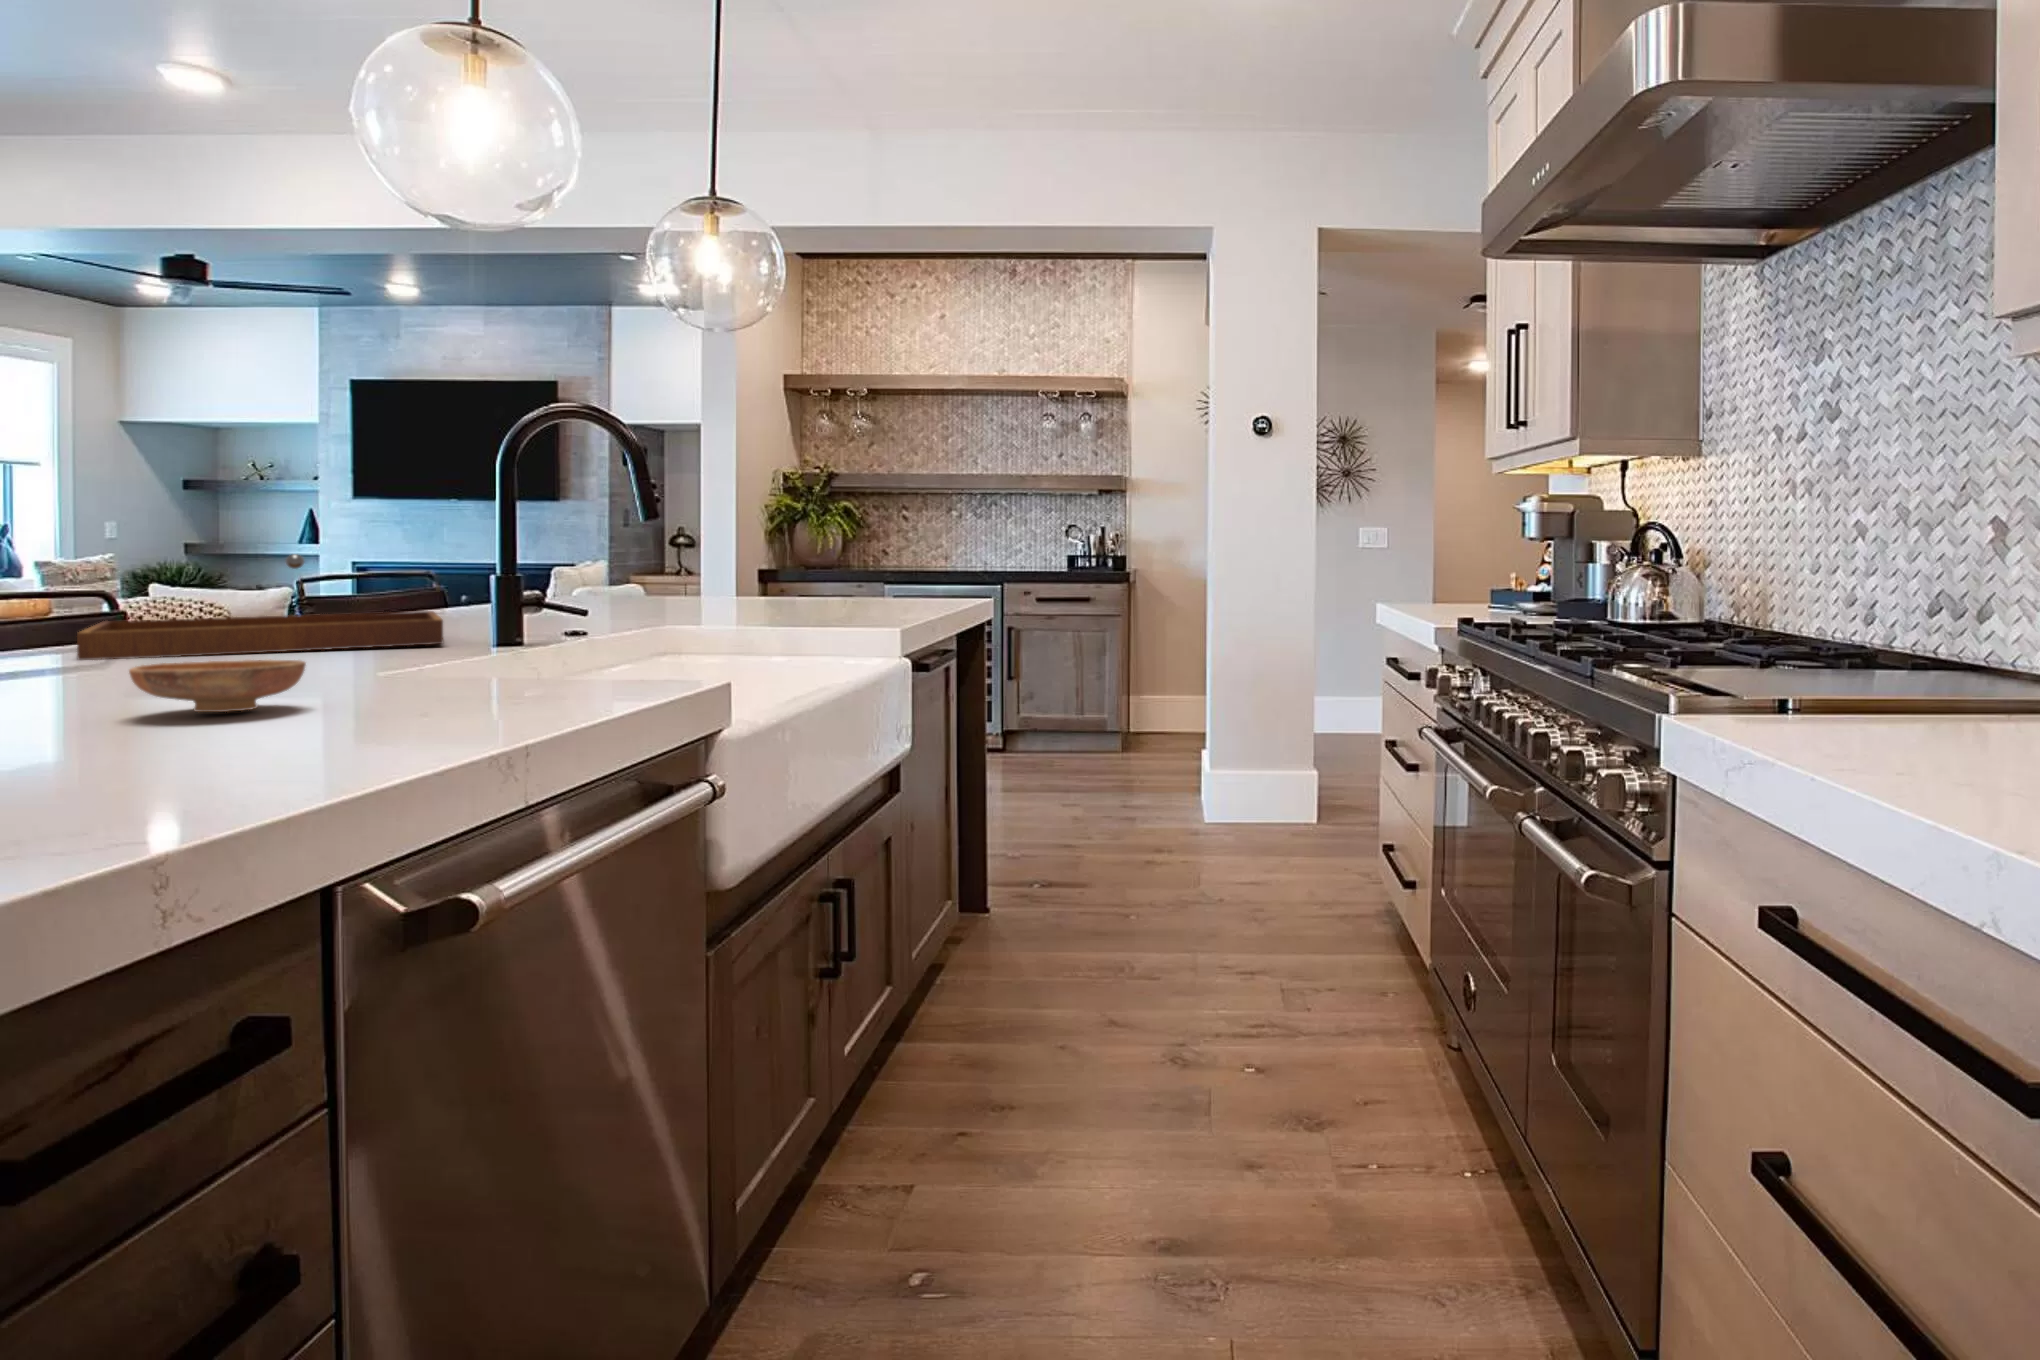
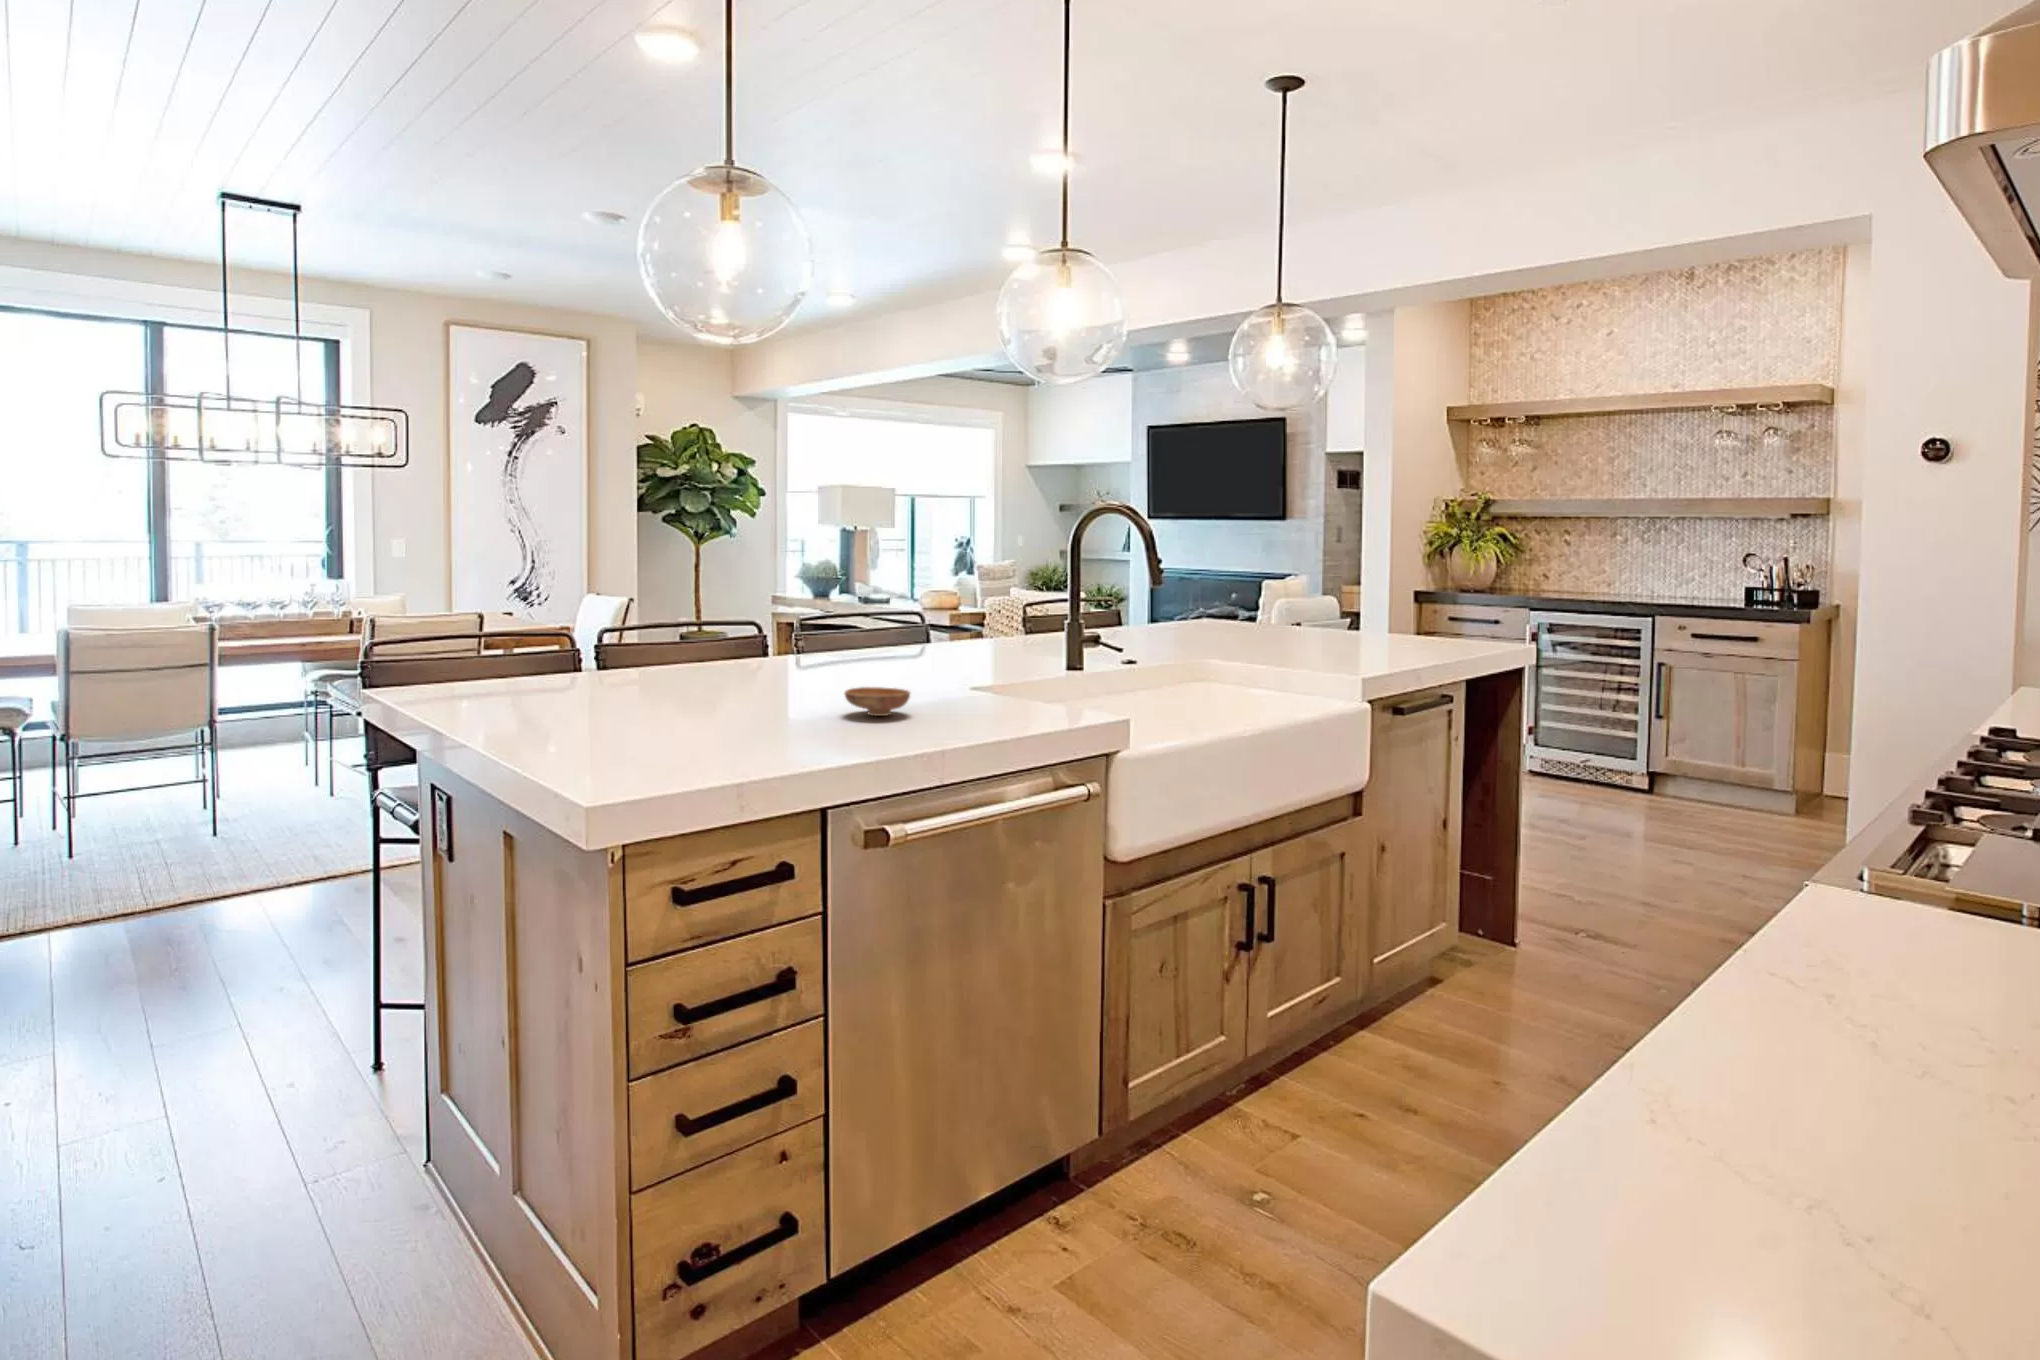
tray: present [77,554,443,660] -> none [882,611,1049,672]

